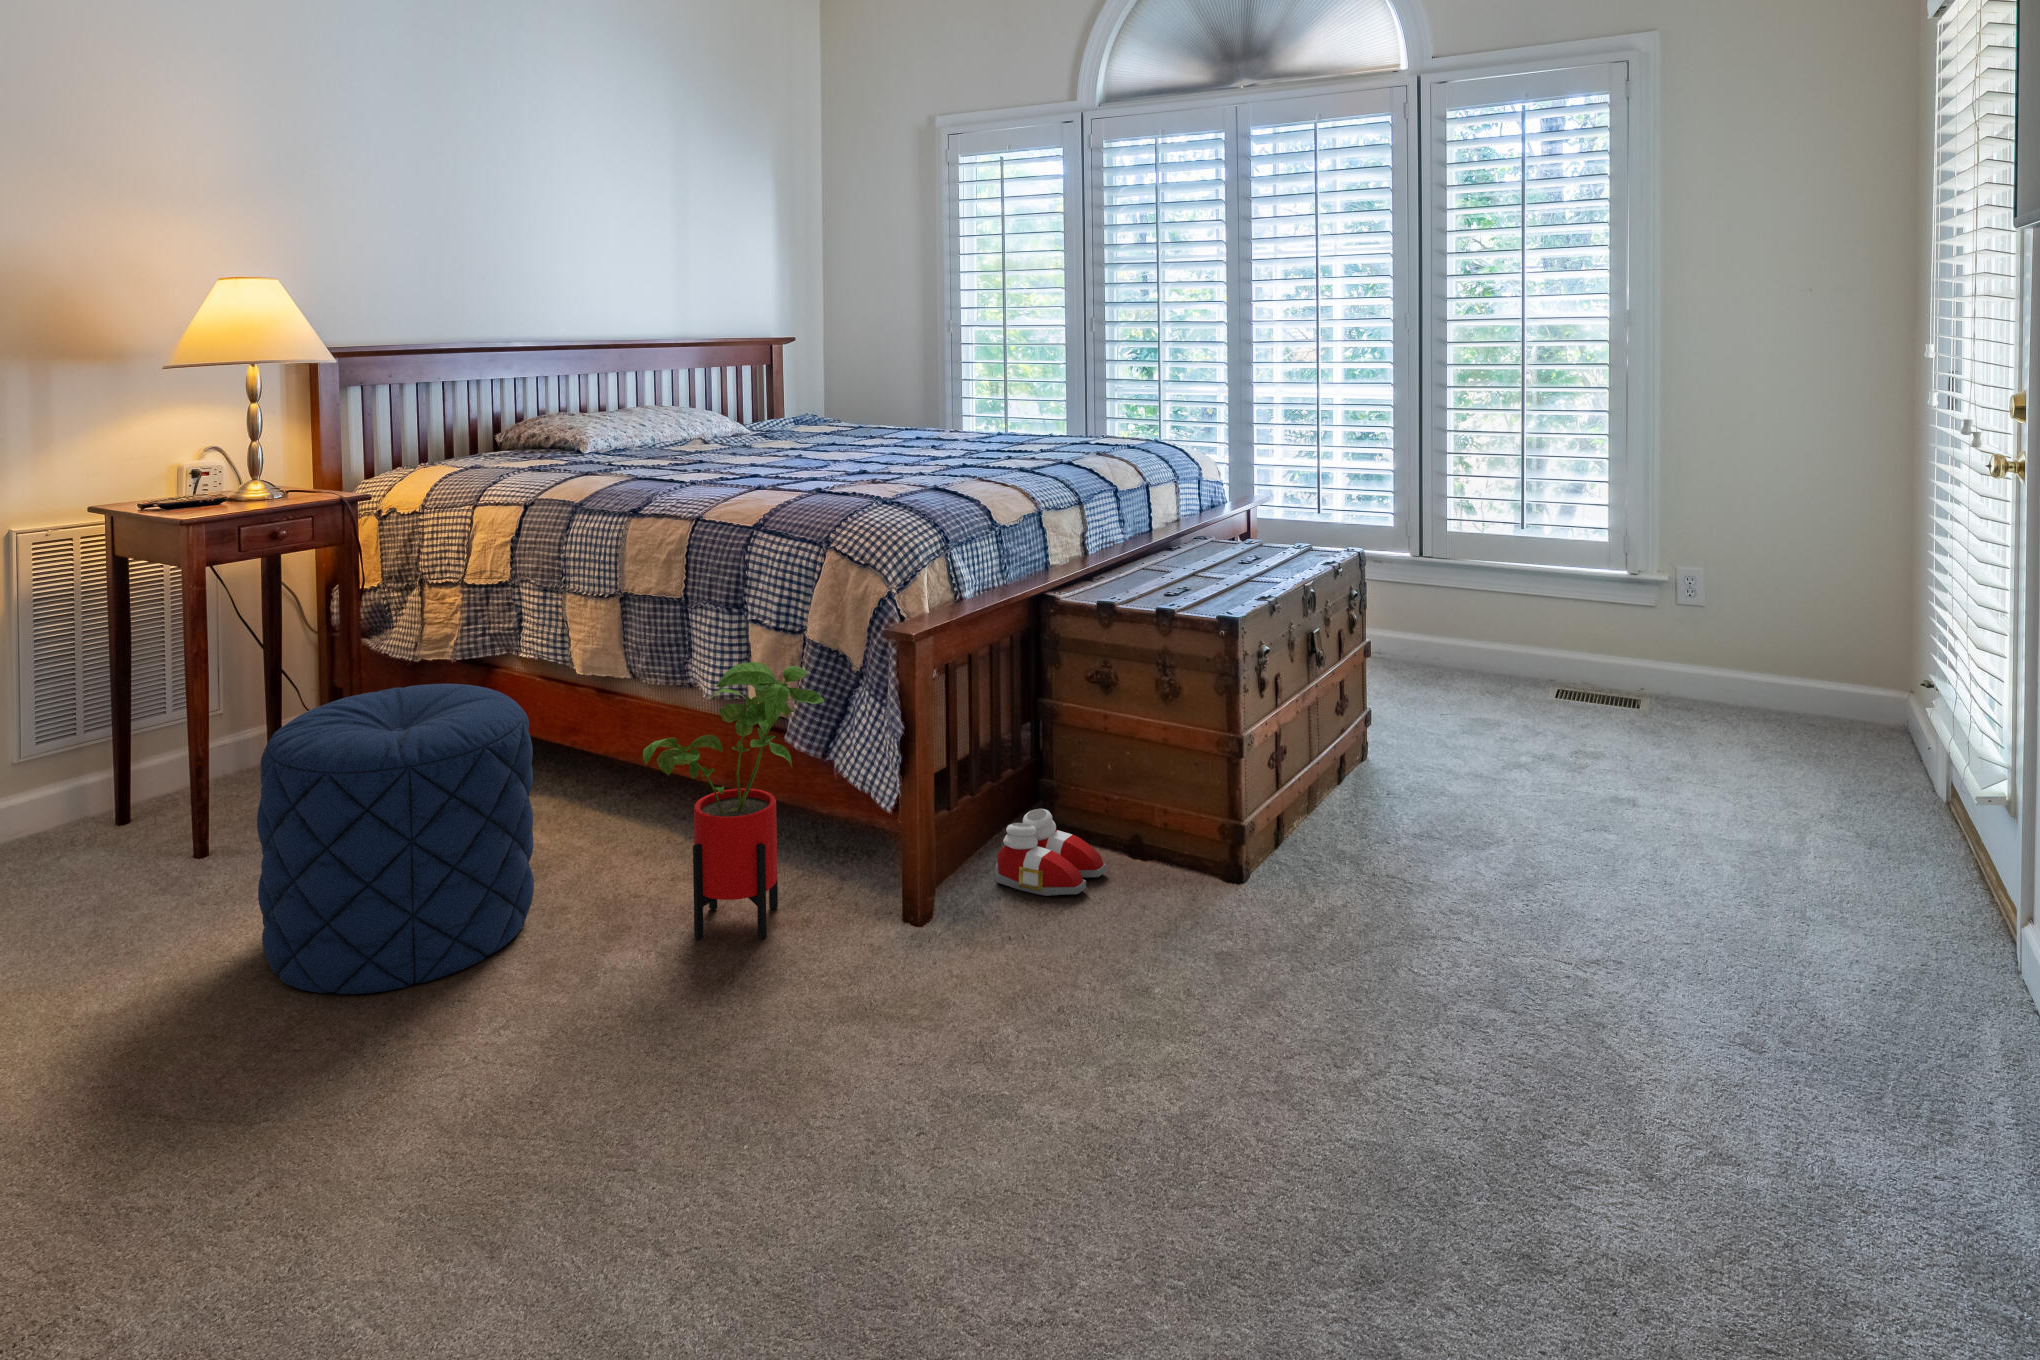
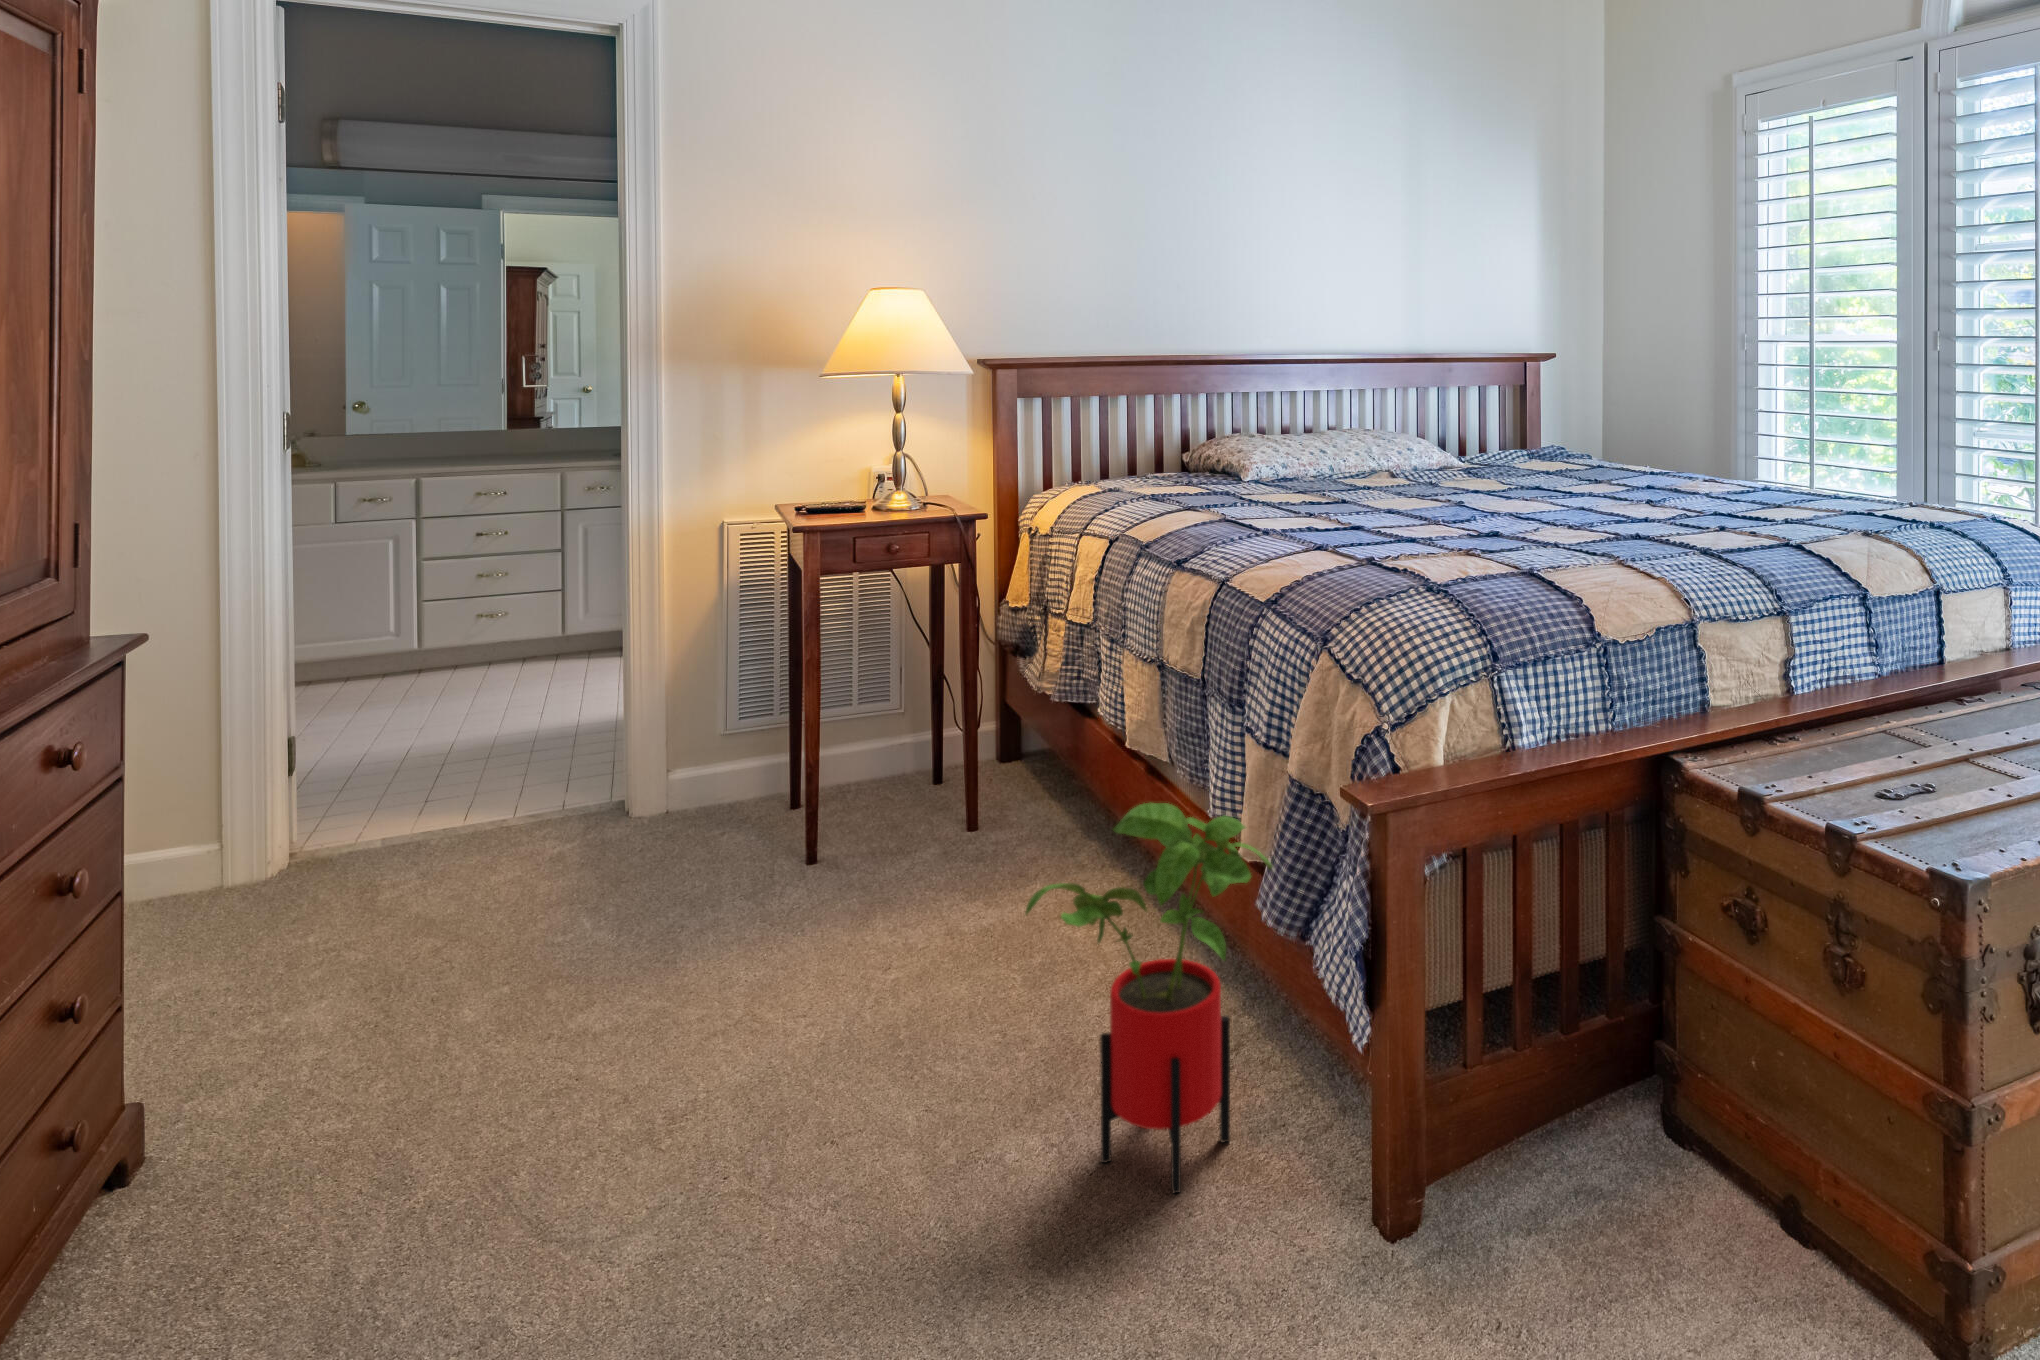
pouf: present [257,684,534,994] -> none [682,741,990,1119]
slippers: present [995,809,1106,896] -> none [1546,1098,1732,1284]

